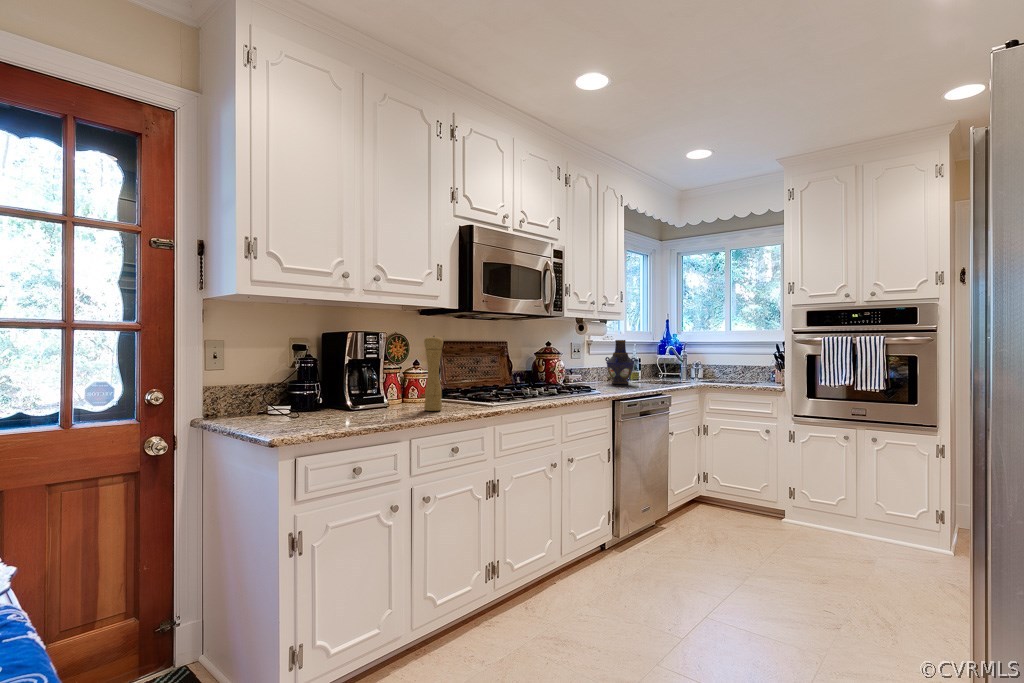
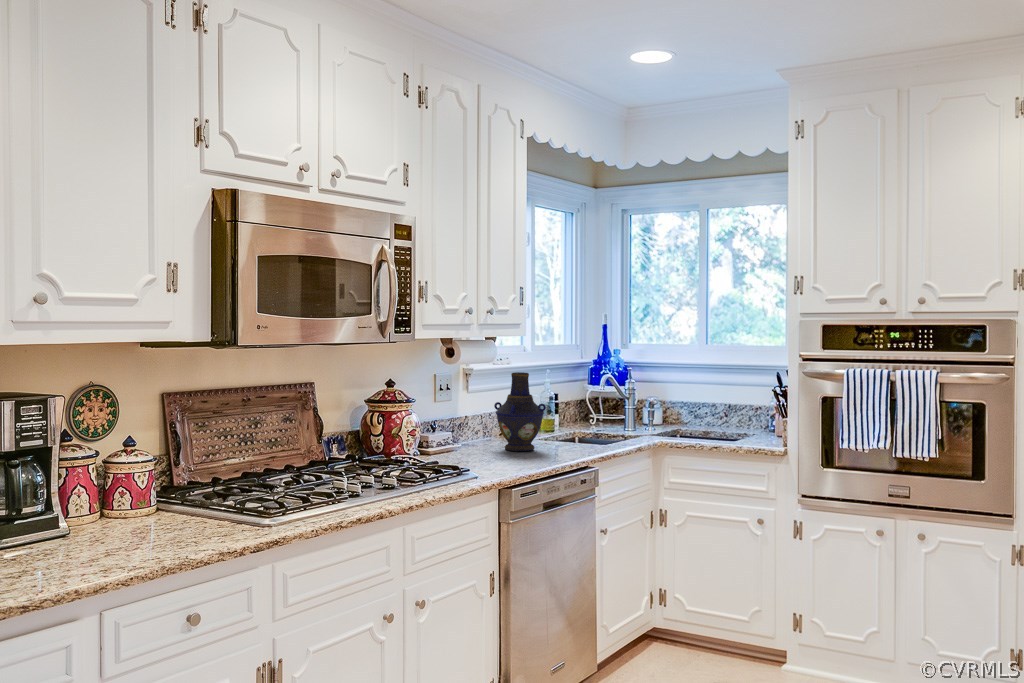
pepper mill: present [424,336,443,411] -> none [132,409,171,550]

